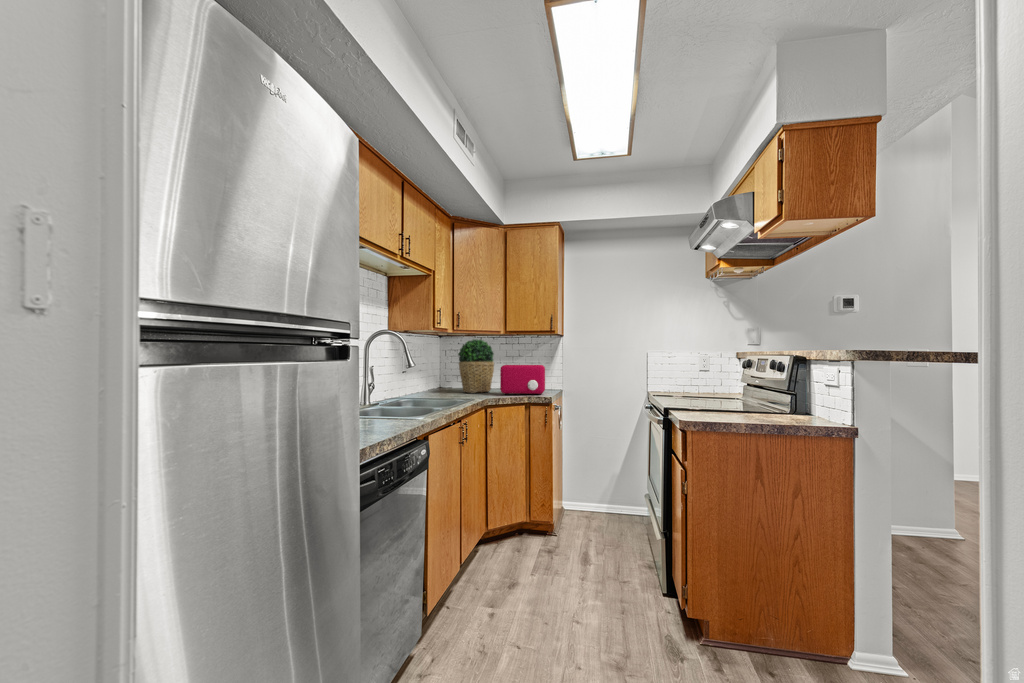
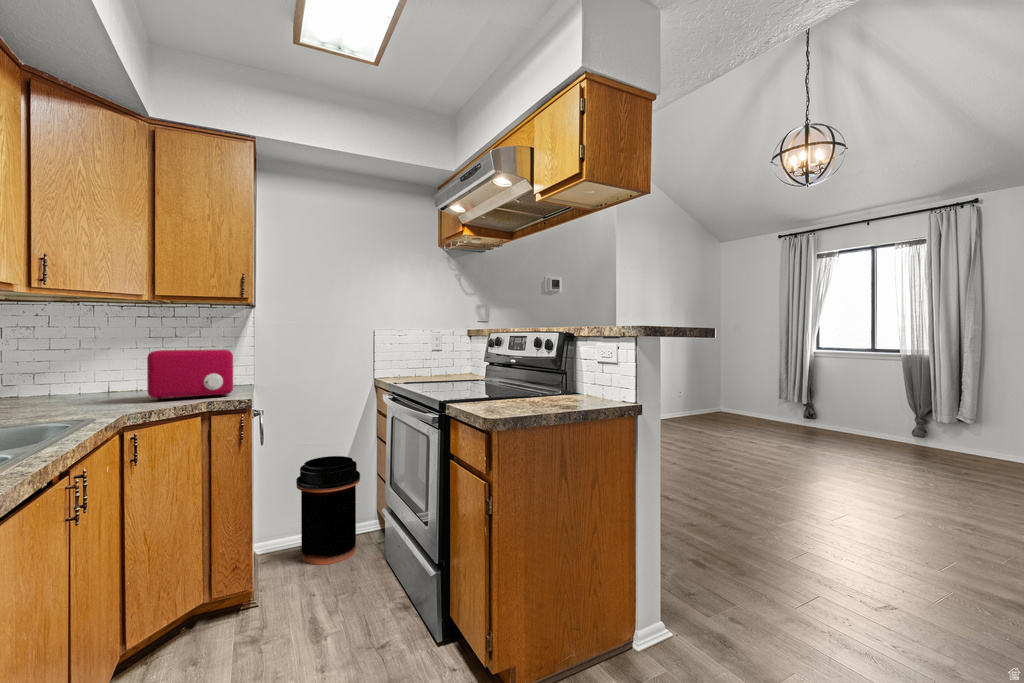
potted plant: present [458,339,494,393] -> none [41,306,128,402]
trash can: none [588,446,633,526] -> present [296,456,360,565]

